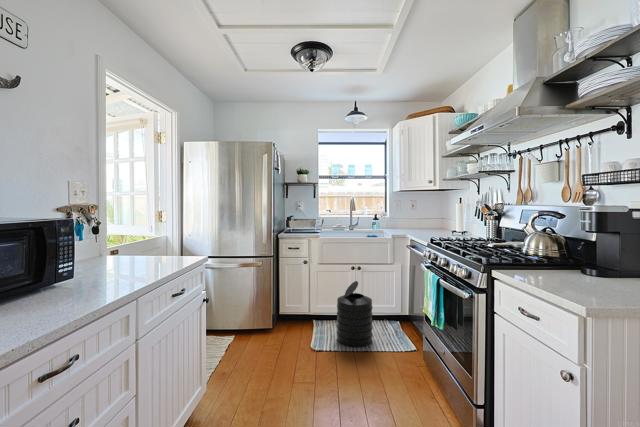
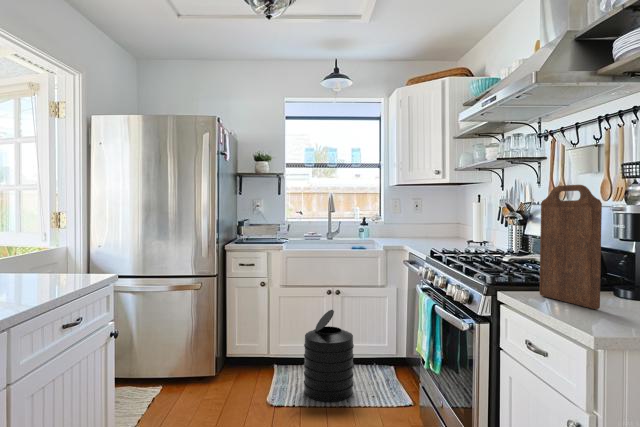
cutting board: none [524,192,576,283] -> present [540,185,602,309]

